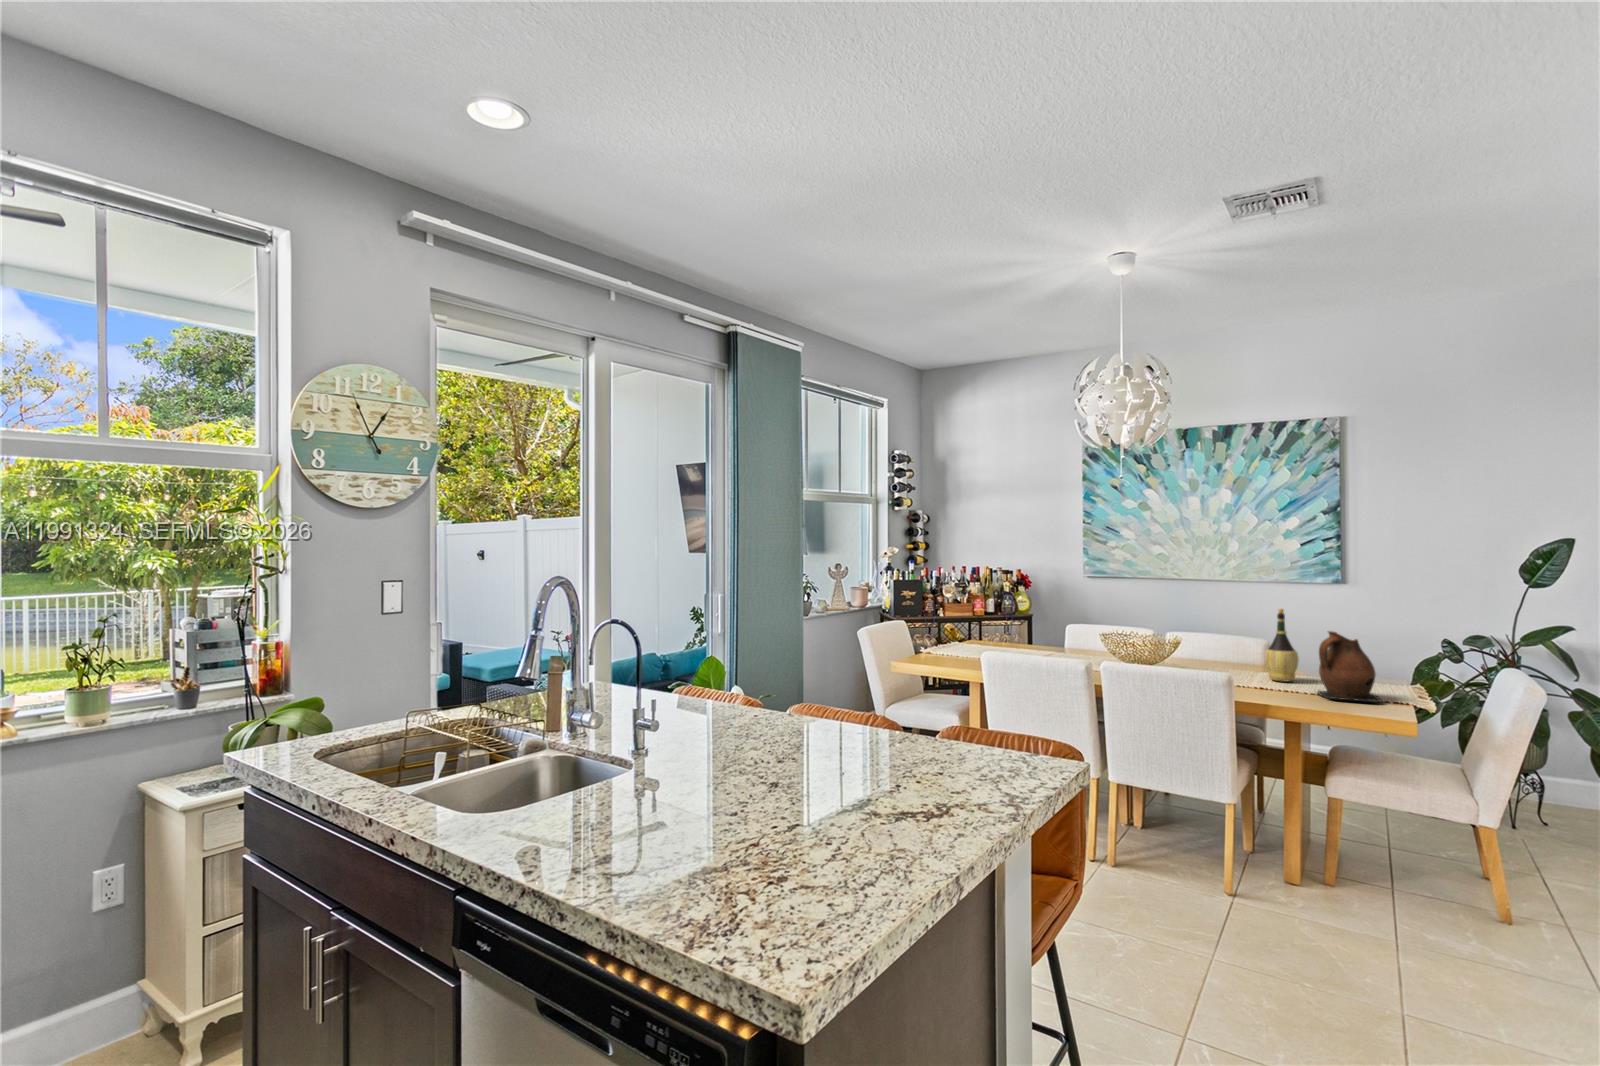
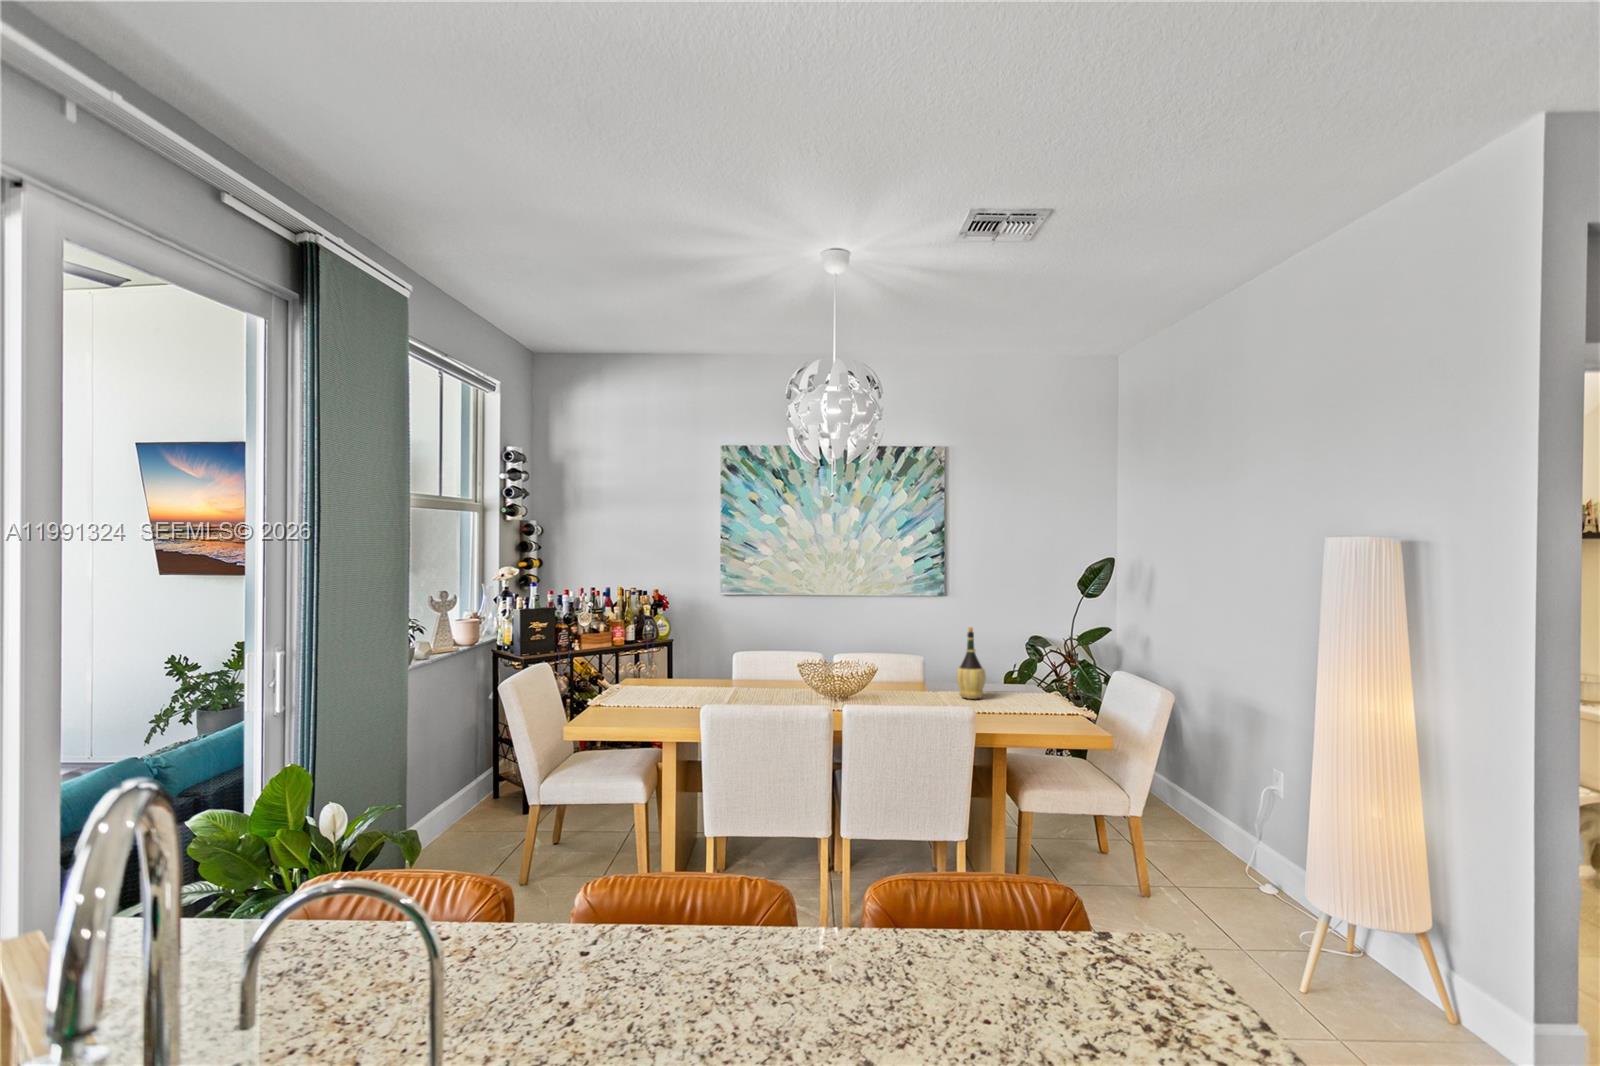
ceramic pitcher: present [1318,631,1382,702] -> none [1012,649,1074,715]

